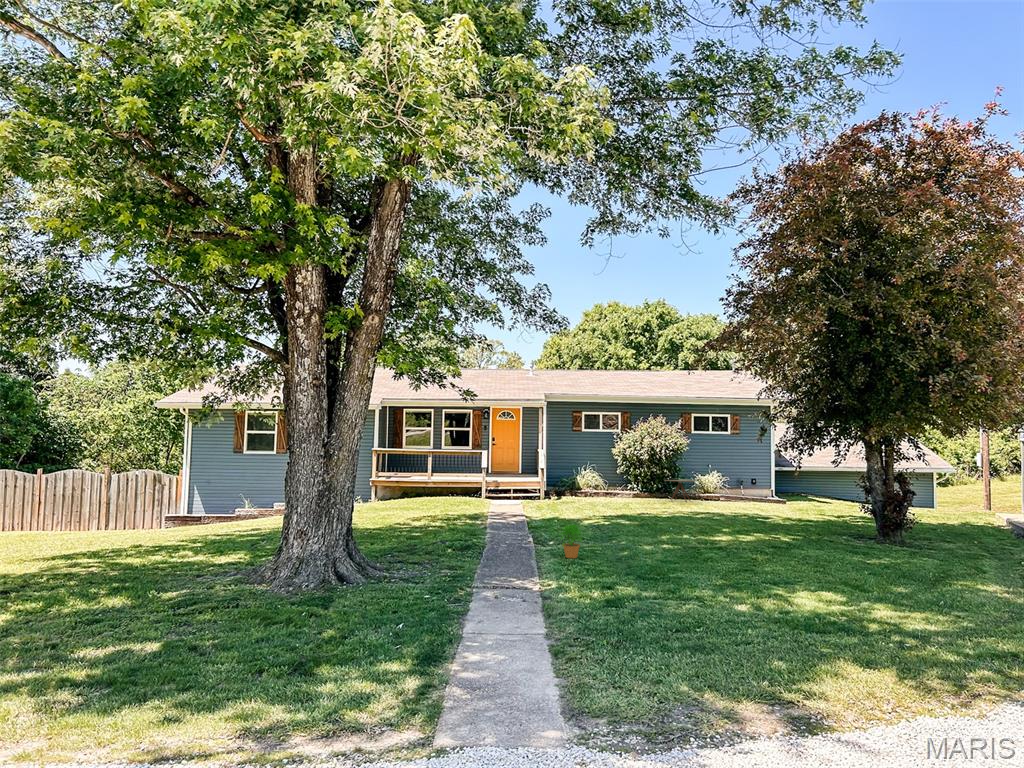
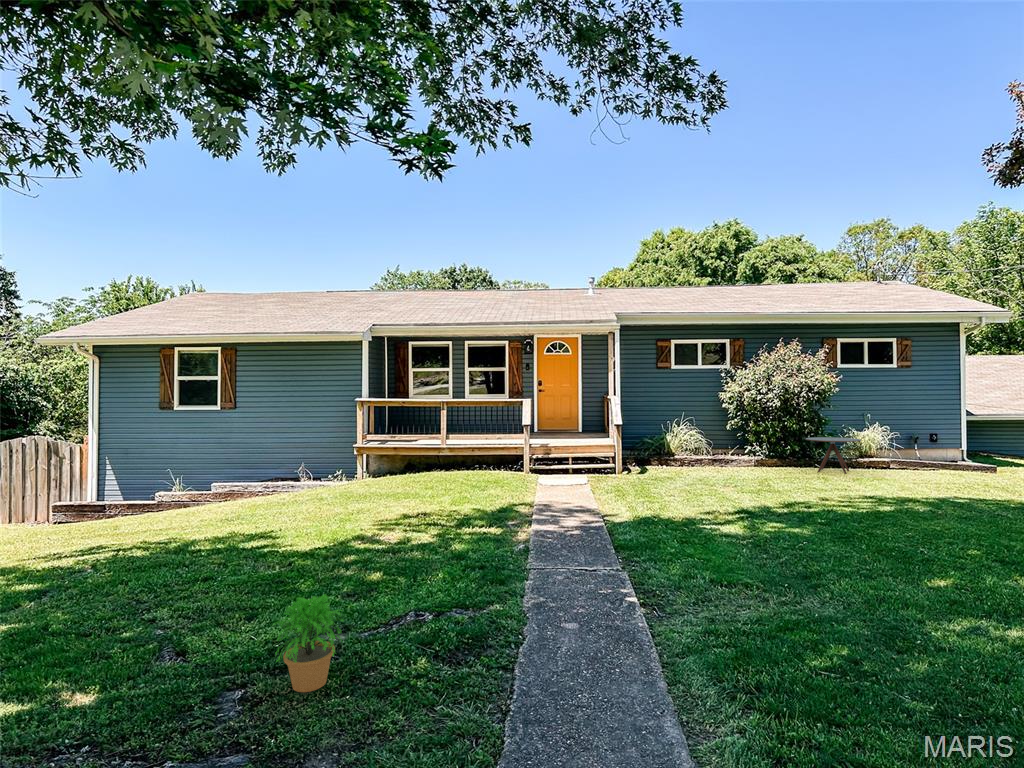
potted plant: present [561,524,582,558] -> present [275,594,342,692]

